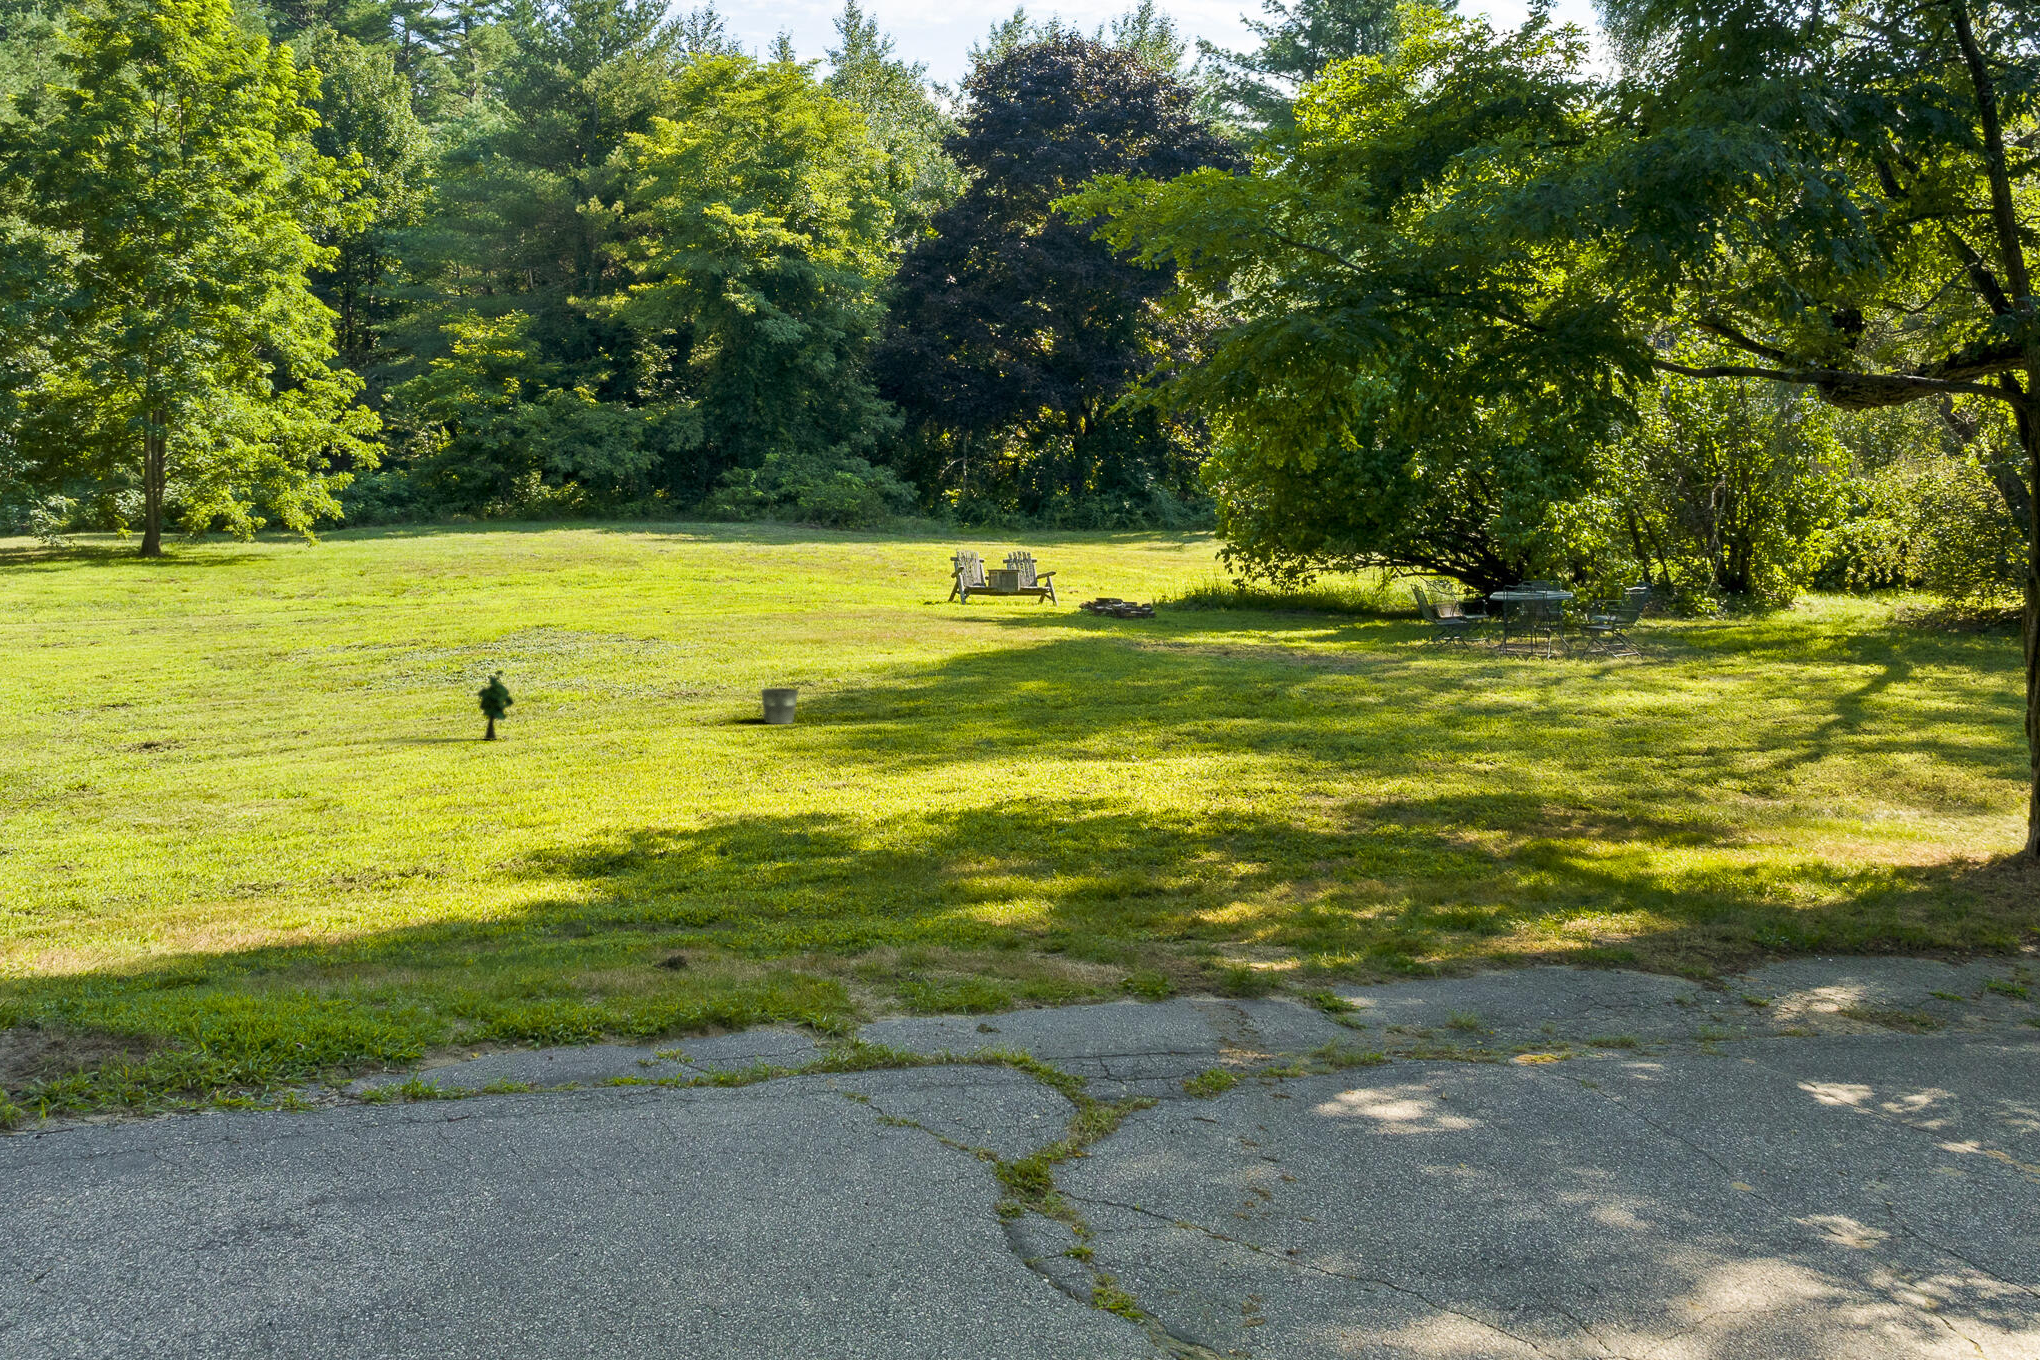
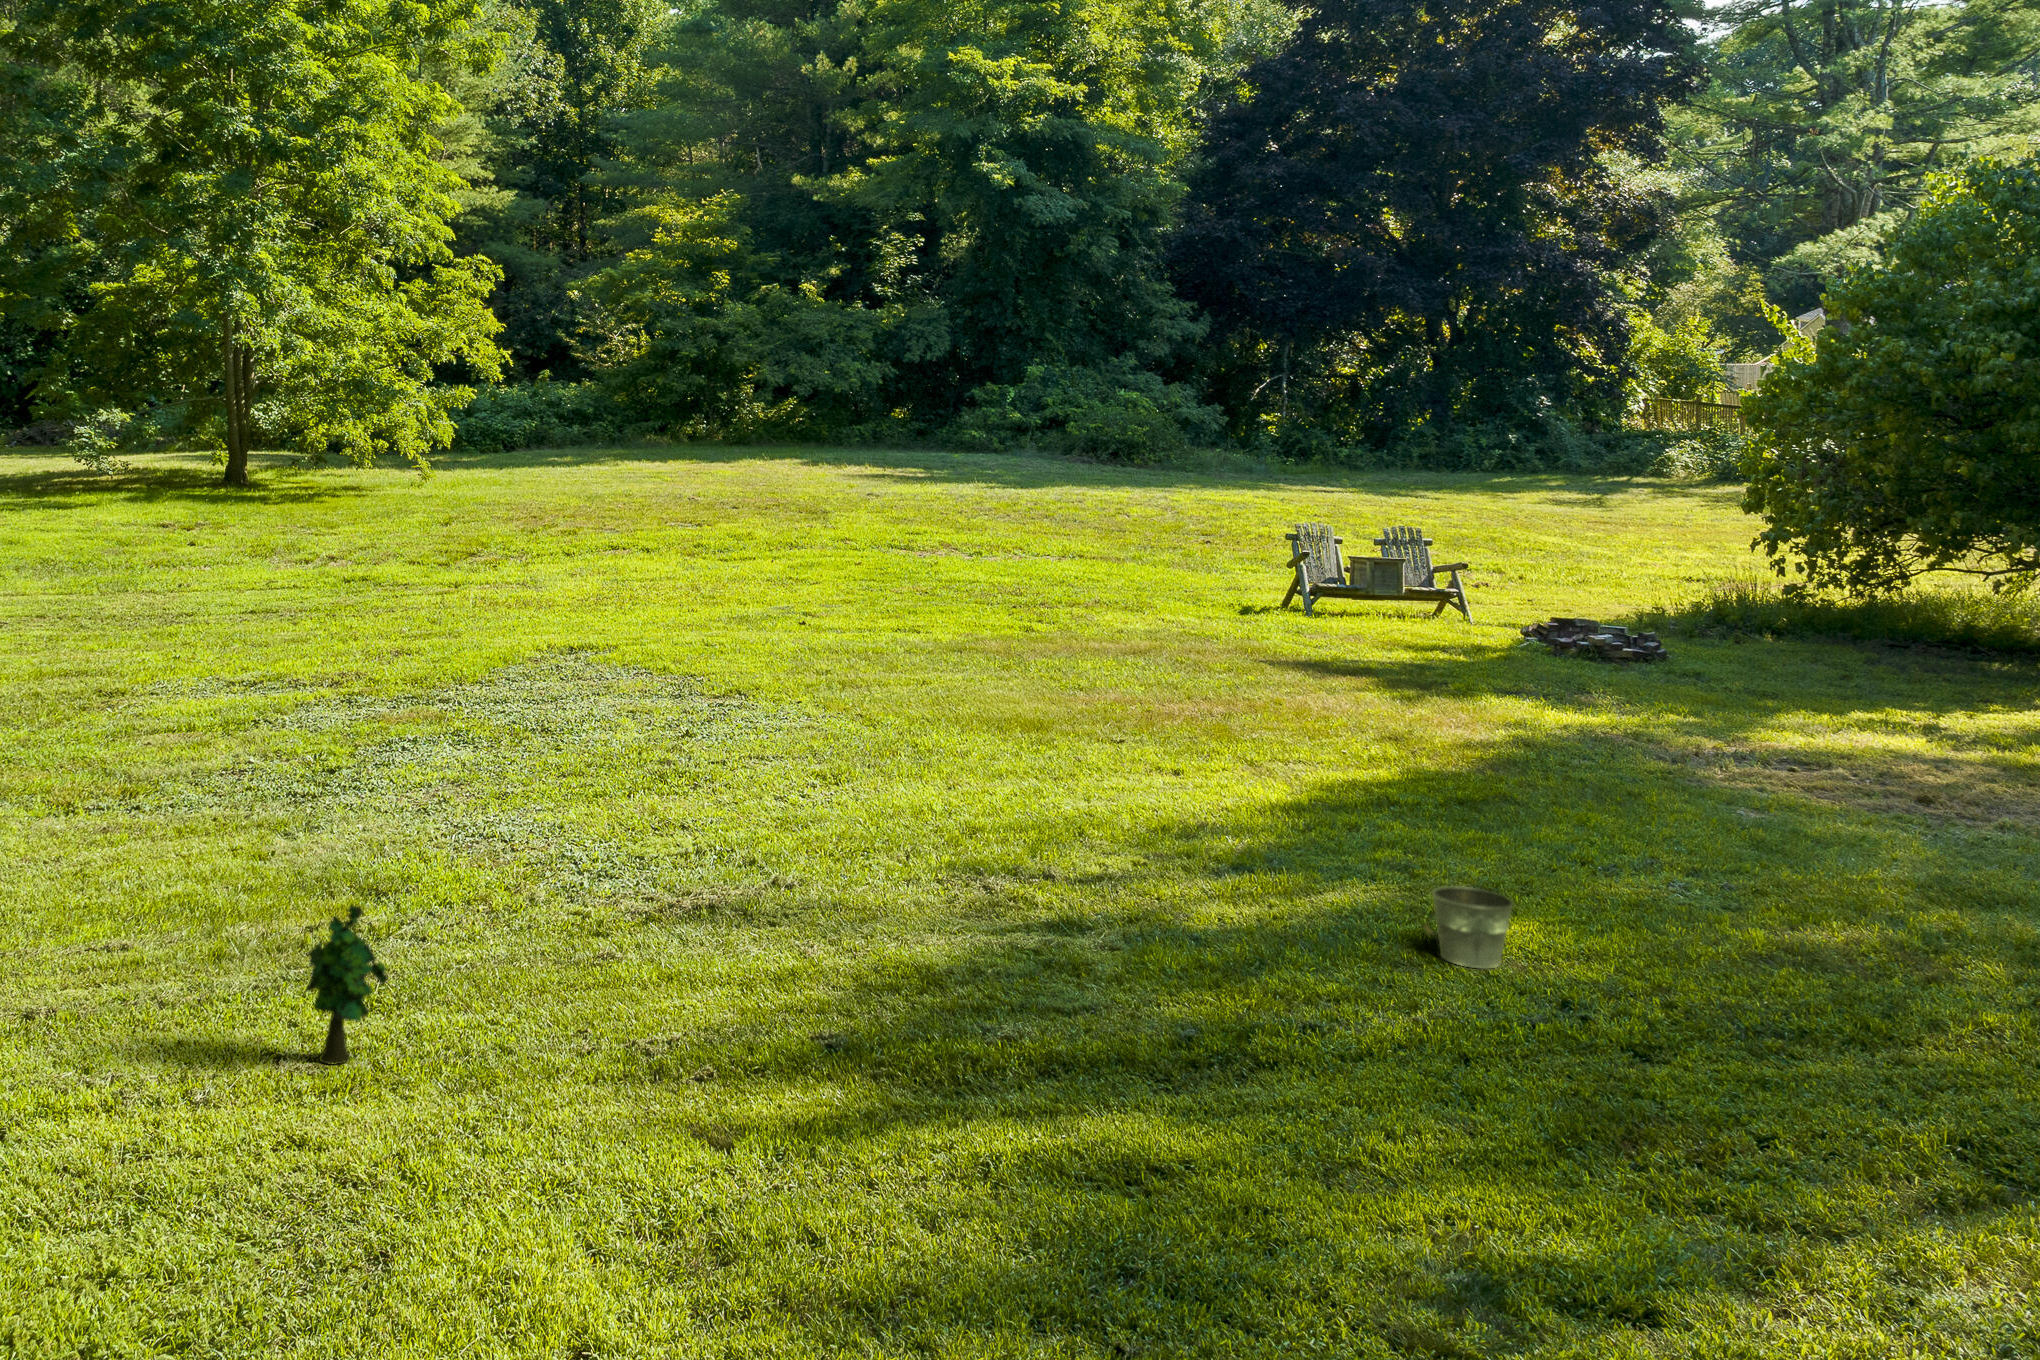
bucket: present [758,688,799,724] -> present [1424,886,1514,969]

